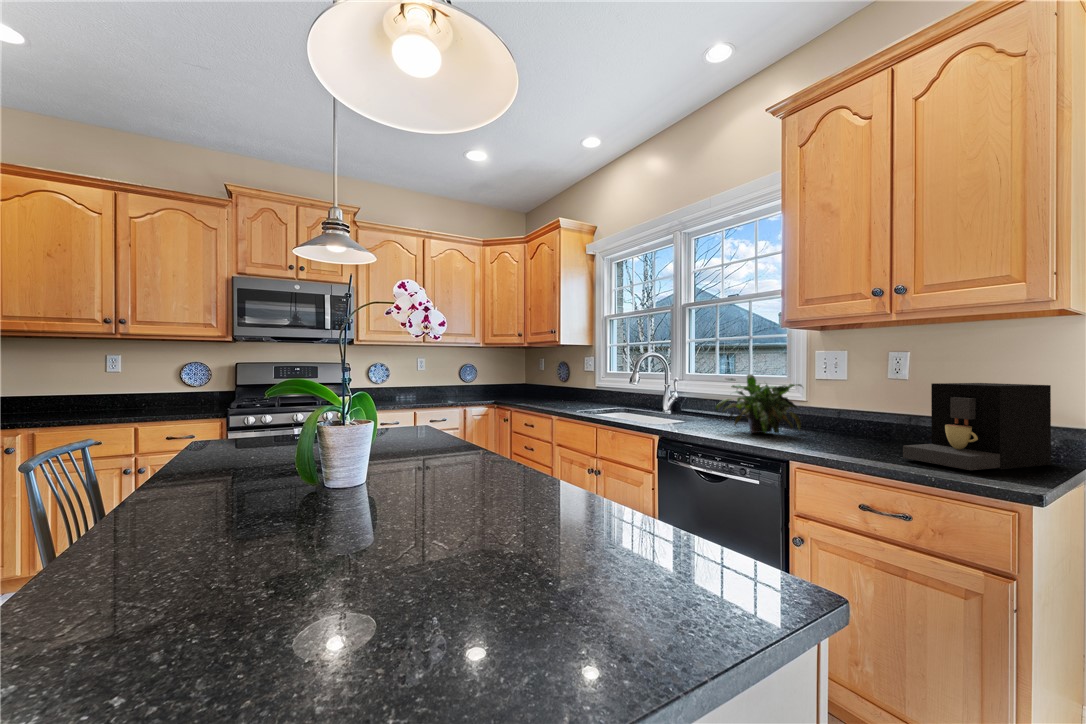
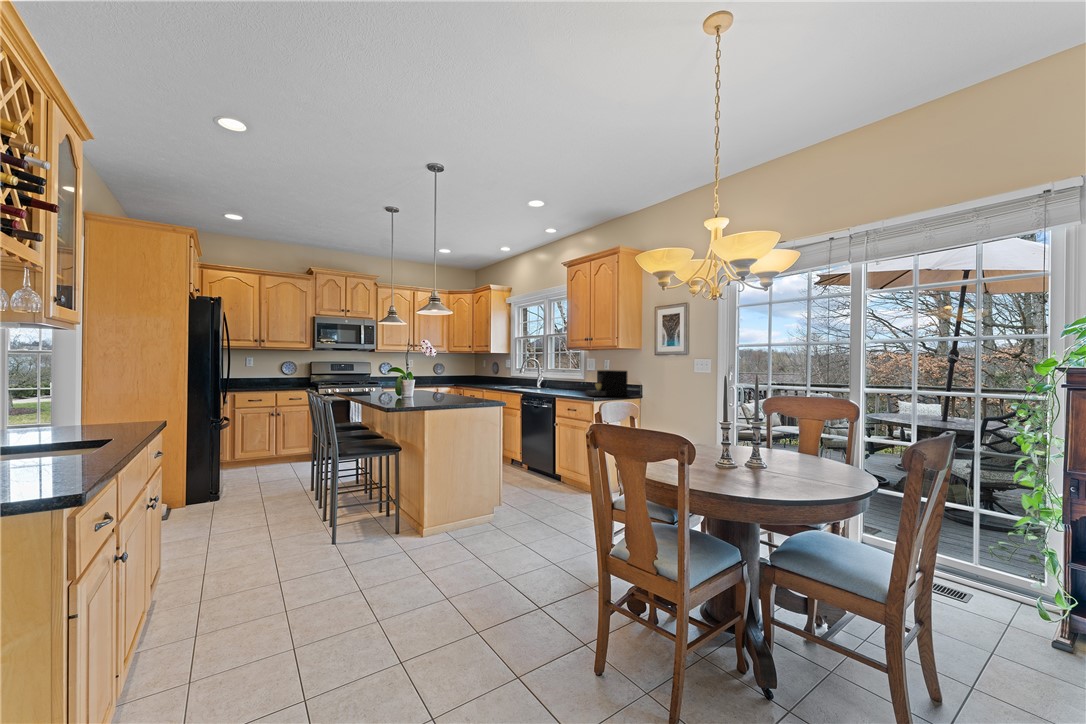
potted plant: present [716,374,802,433] -> none [544,368,577,392]

